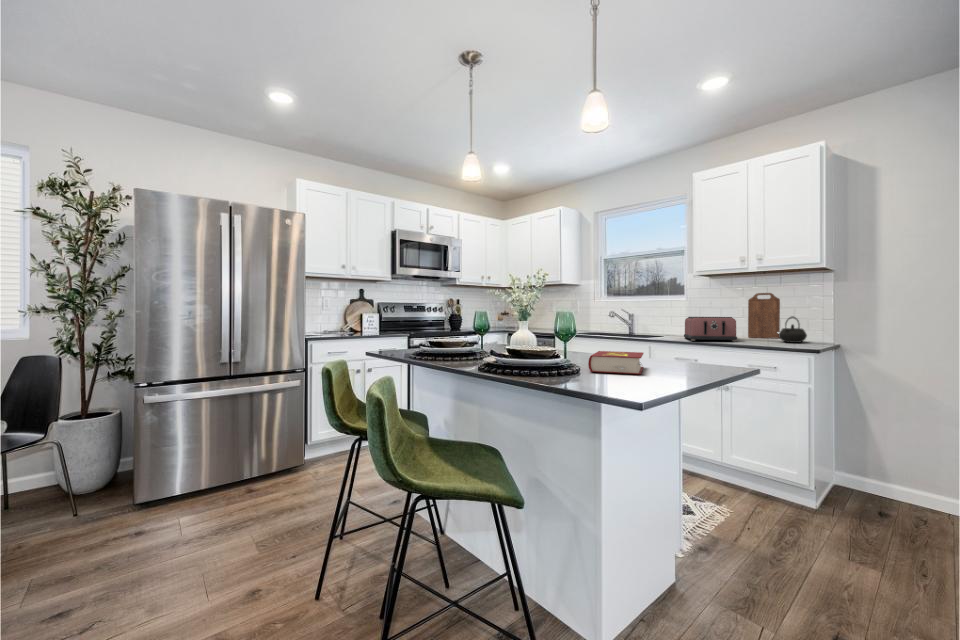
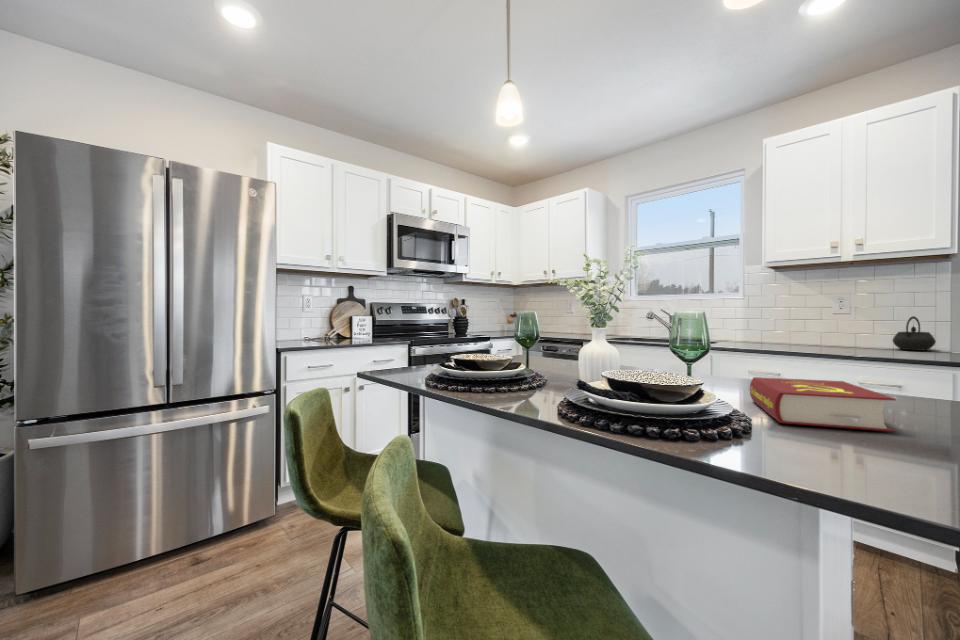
cutting board: present [748,293,780,338] -> none [837,287,881,344]
toaster: present [684,317,737,342] -> none [754,317,837,349]

